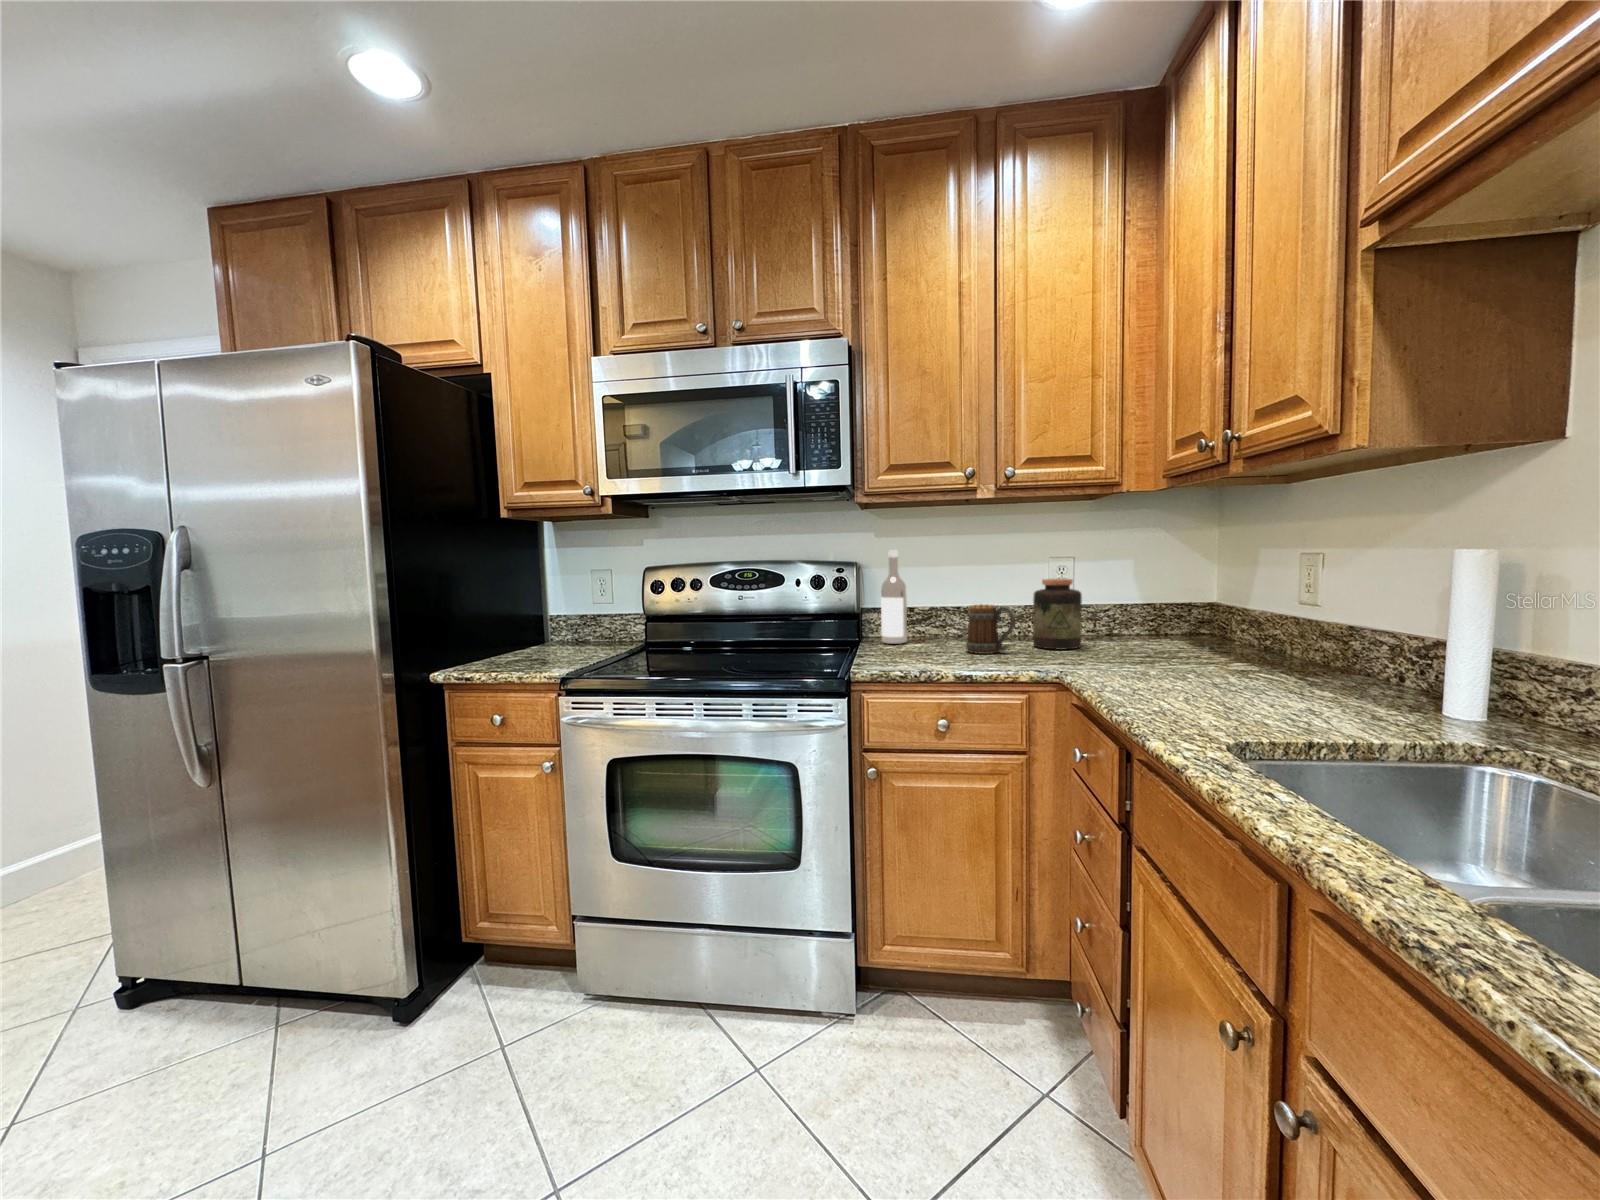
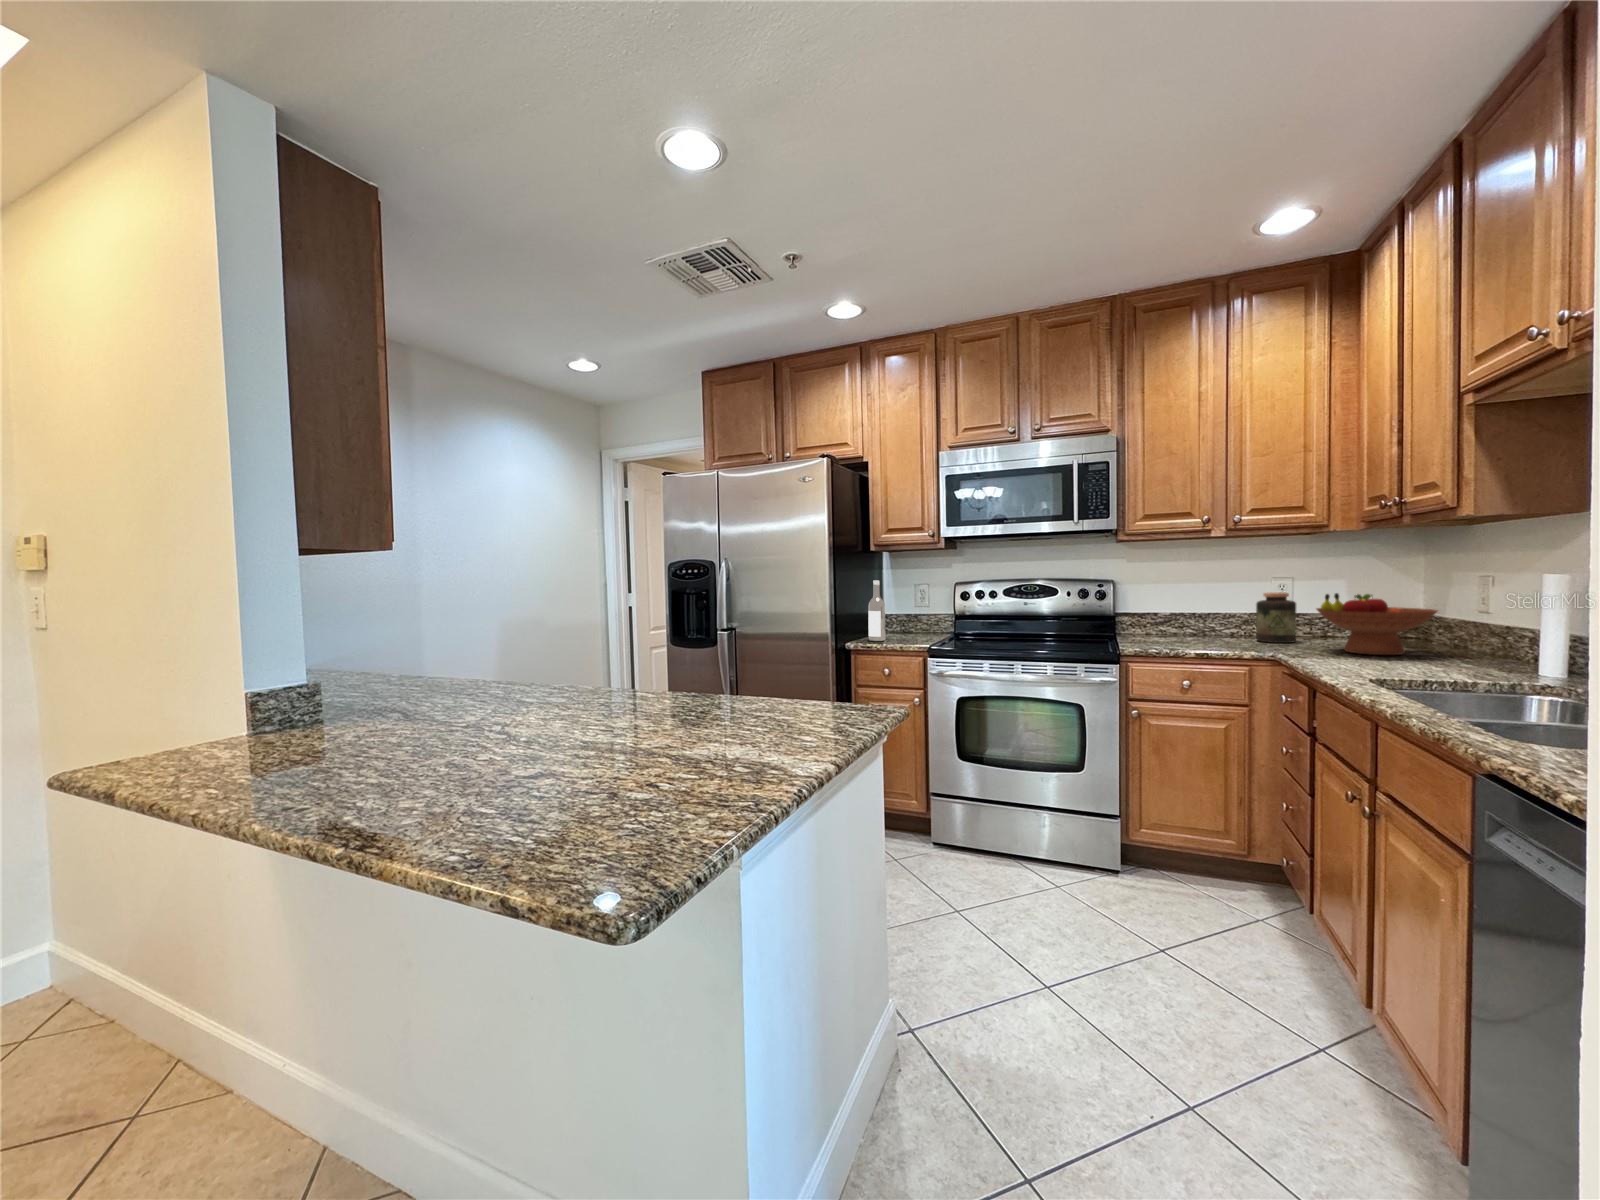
wine bottle: present [881,550,907,644] -> present [868,580,885,641]
fruit bowl: none [1110,580,1267,672] -> present [1317,593,1438,655]
mug: present [966,604,1015,654] -> none [1201,610,1241,644]

